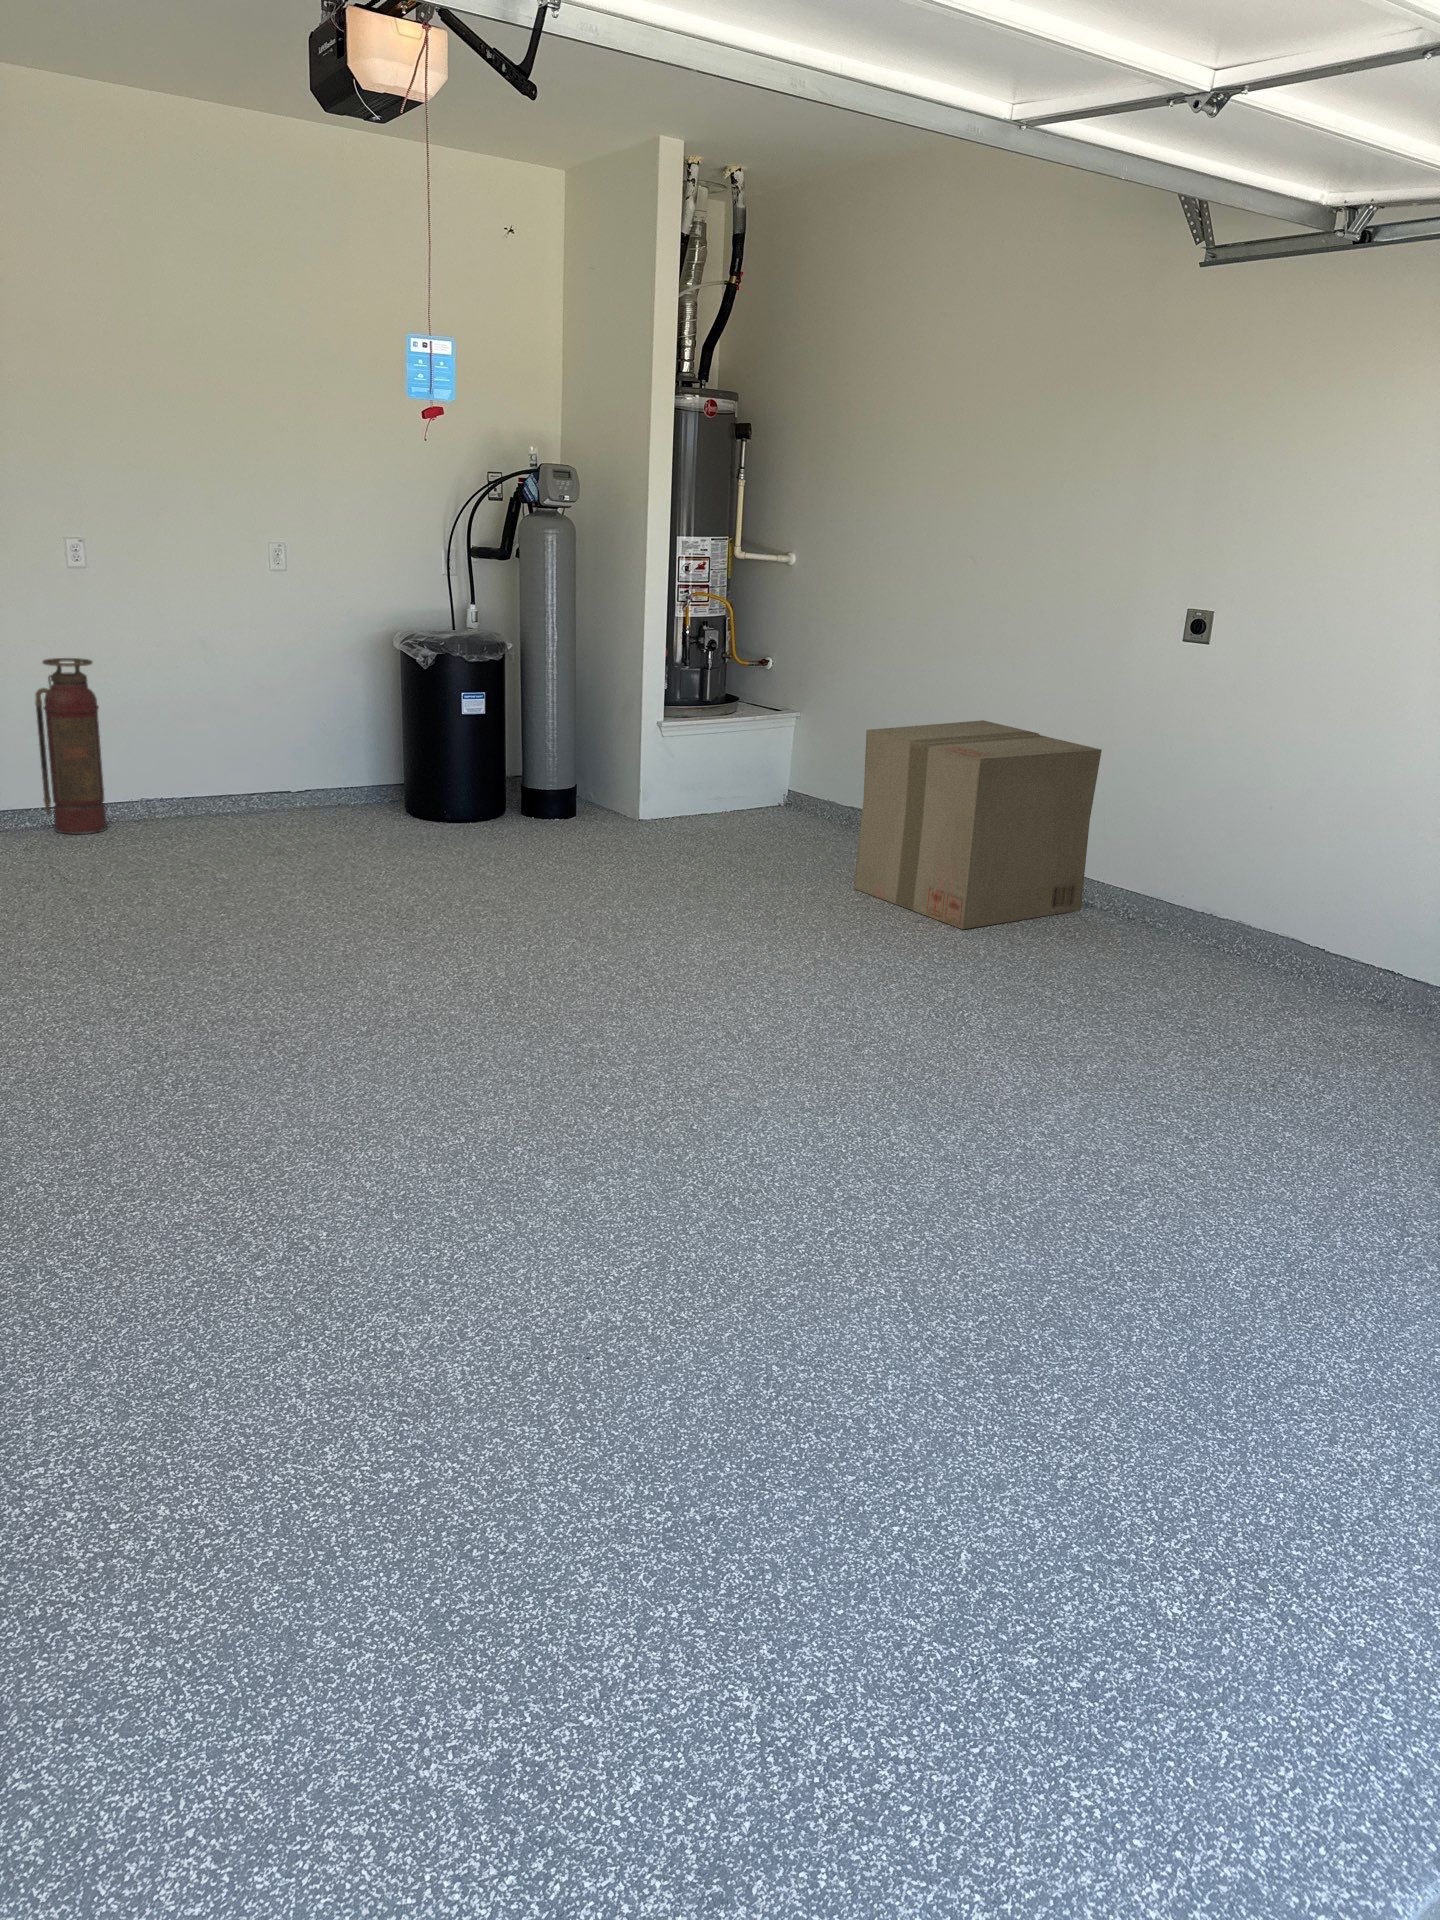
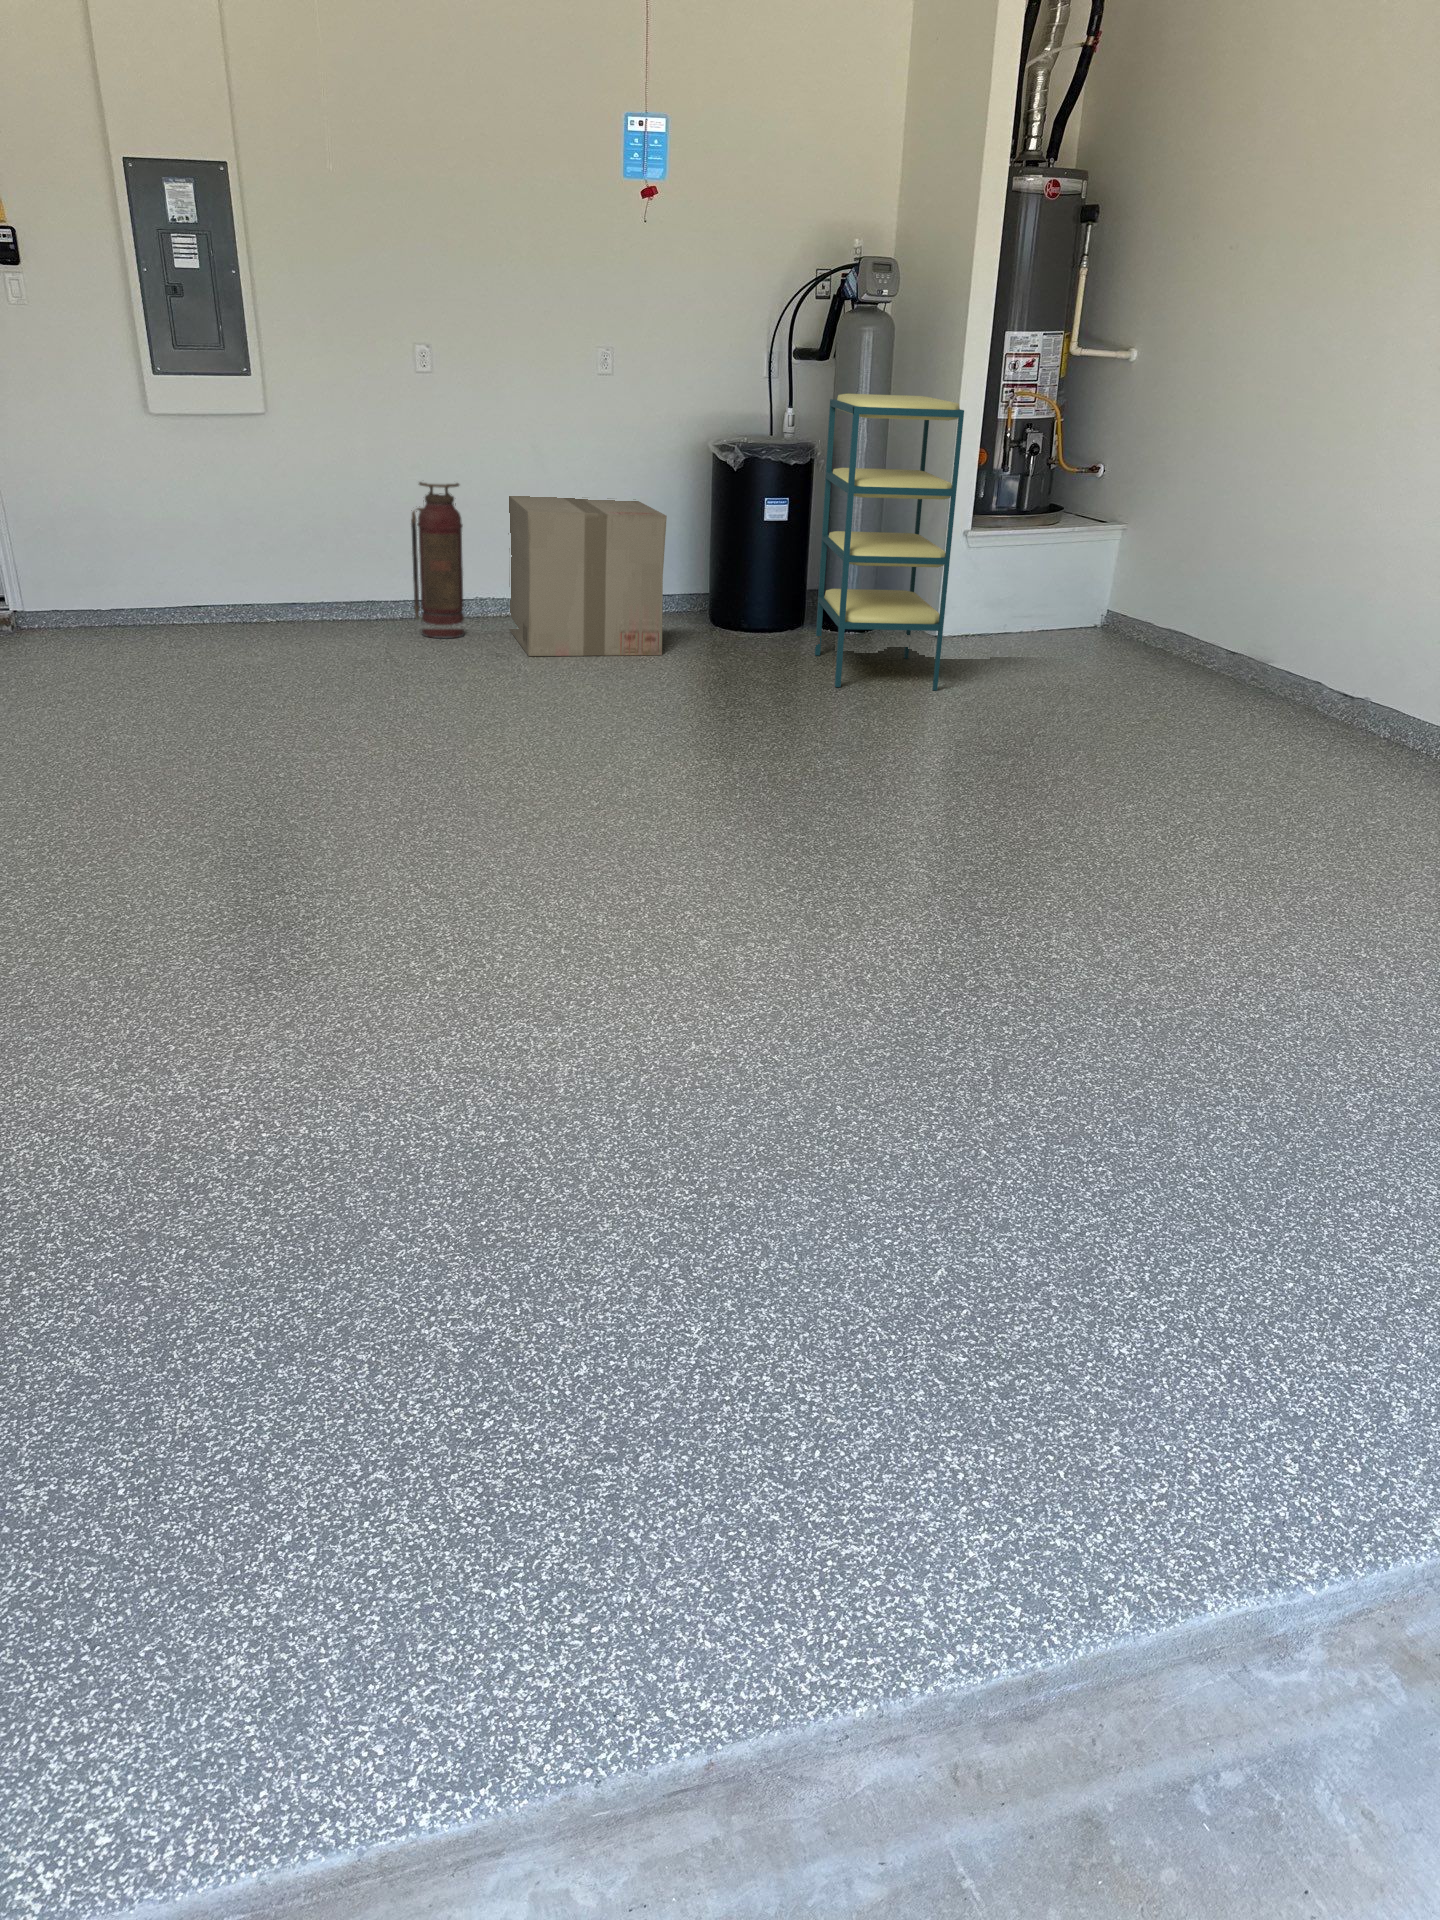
shelving unit: none [507,558,658,861] -> present [815,394,964,690]
cardboard box: present [854,720,1102,929] -> present [508,496,667,656]

